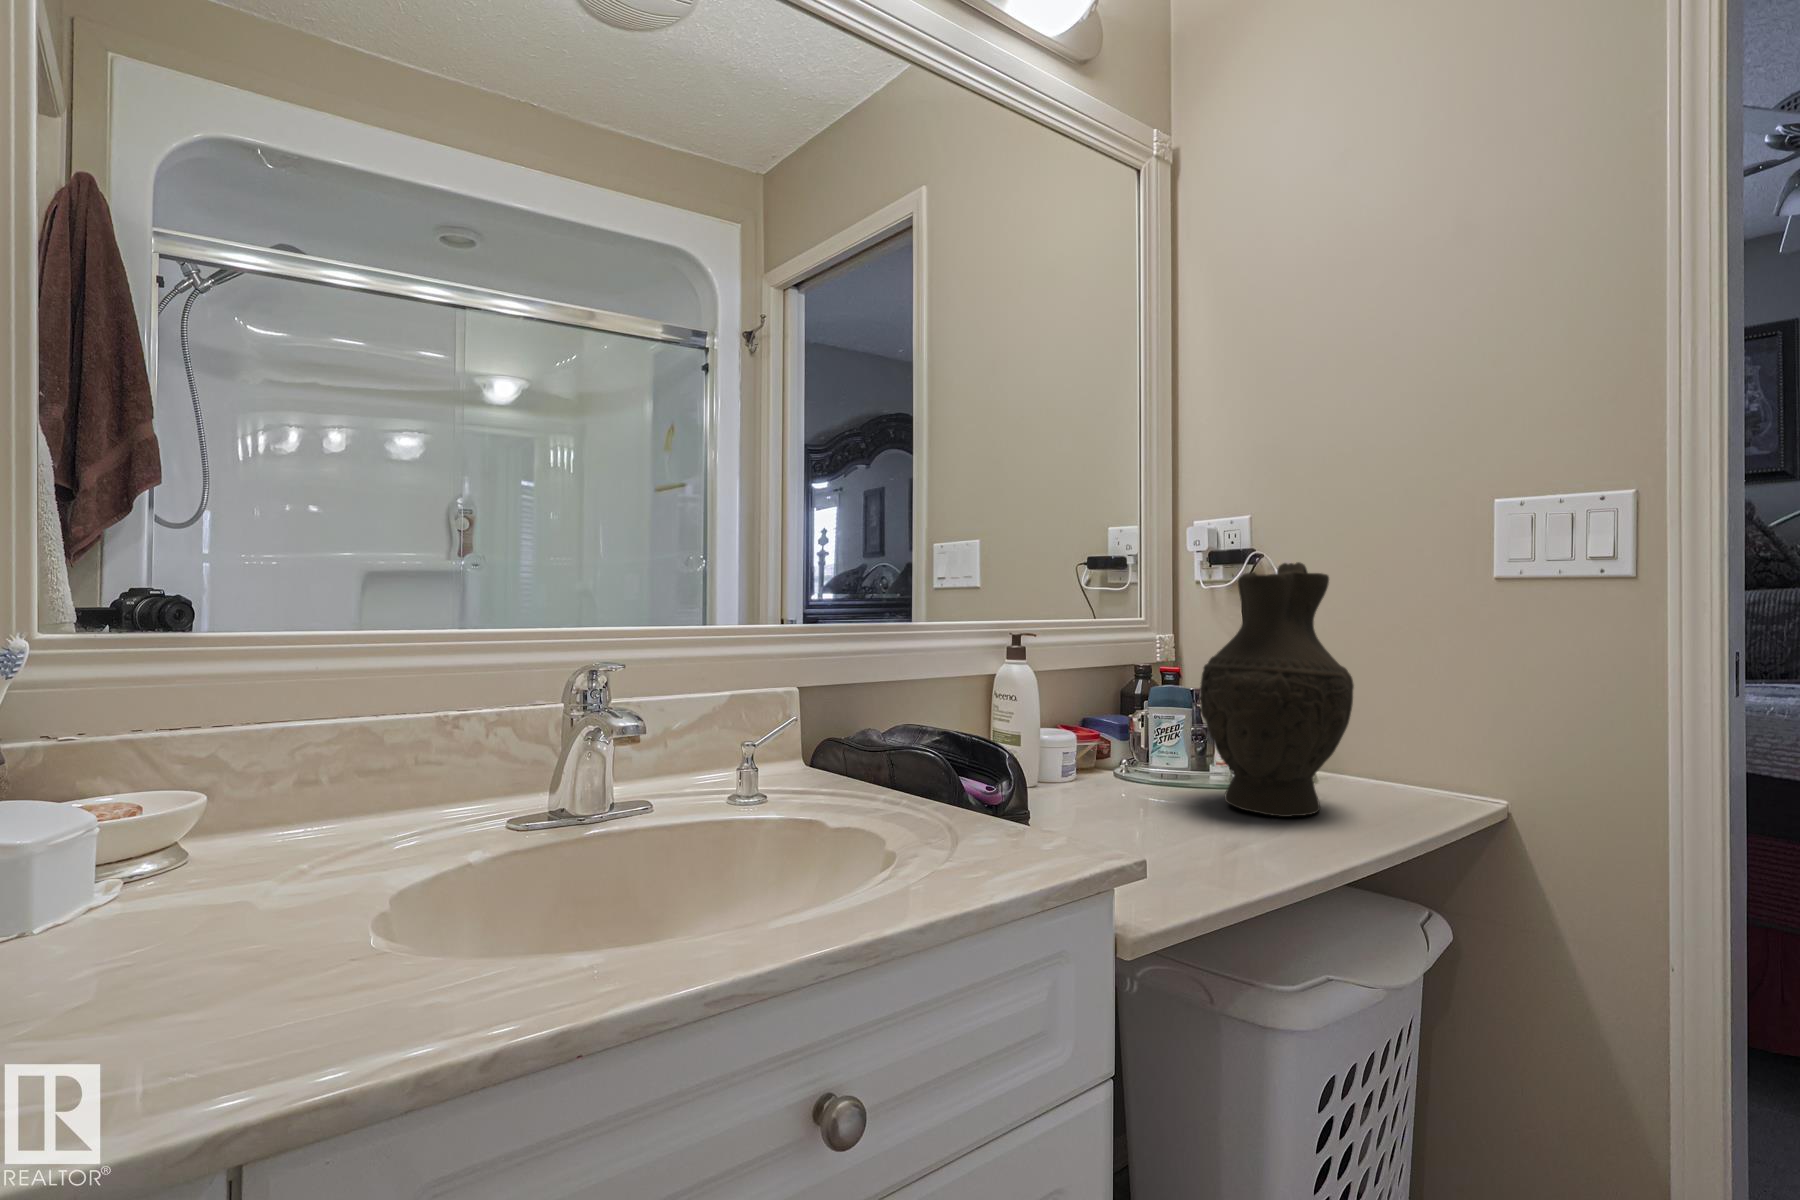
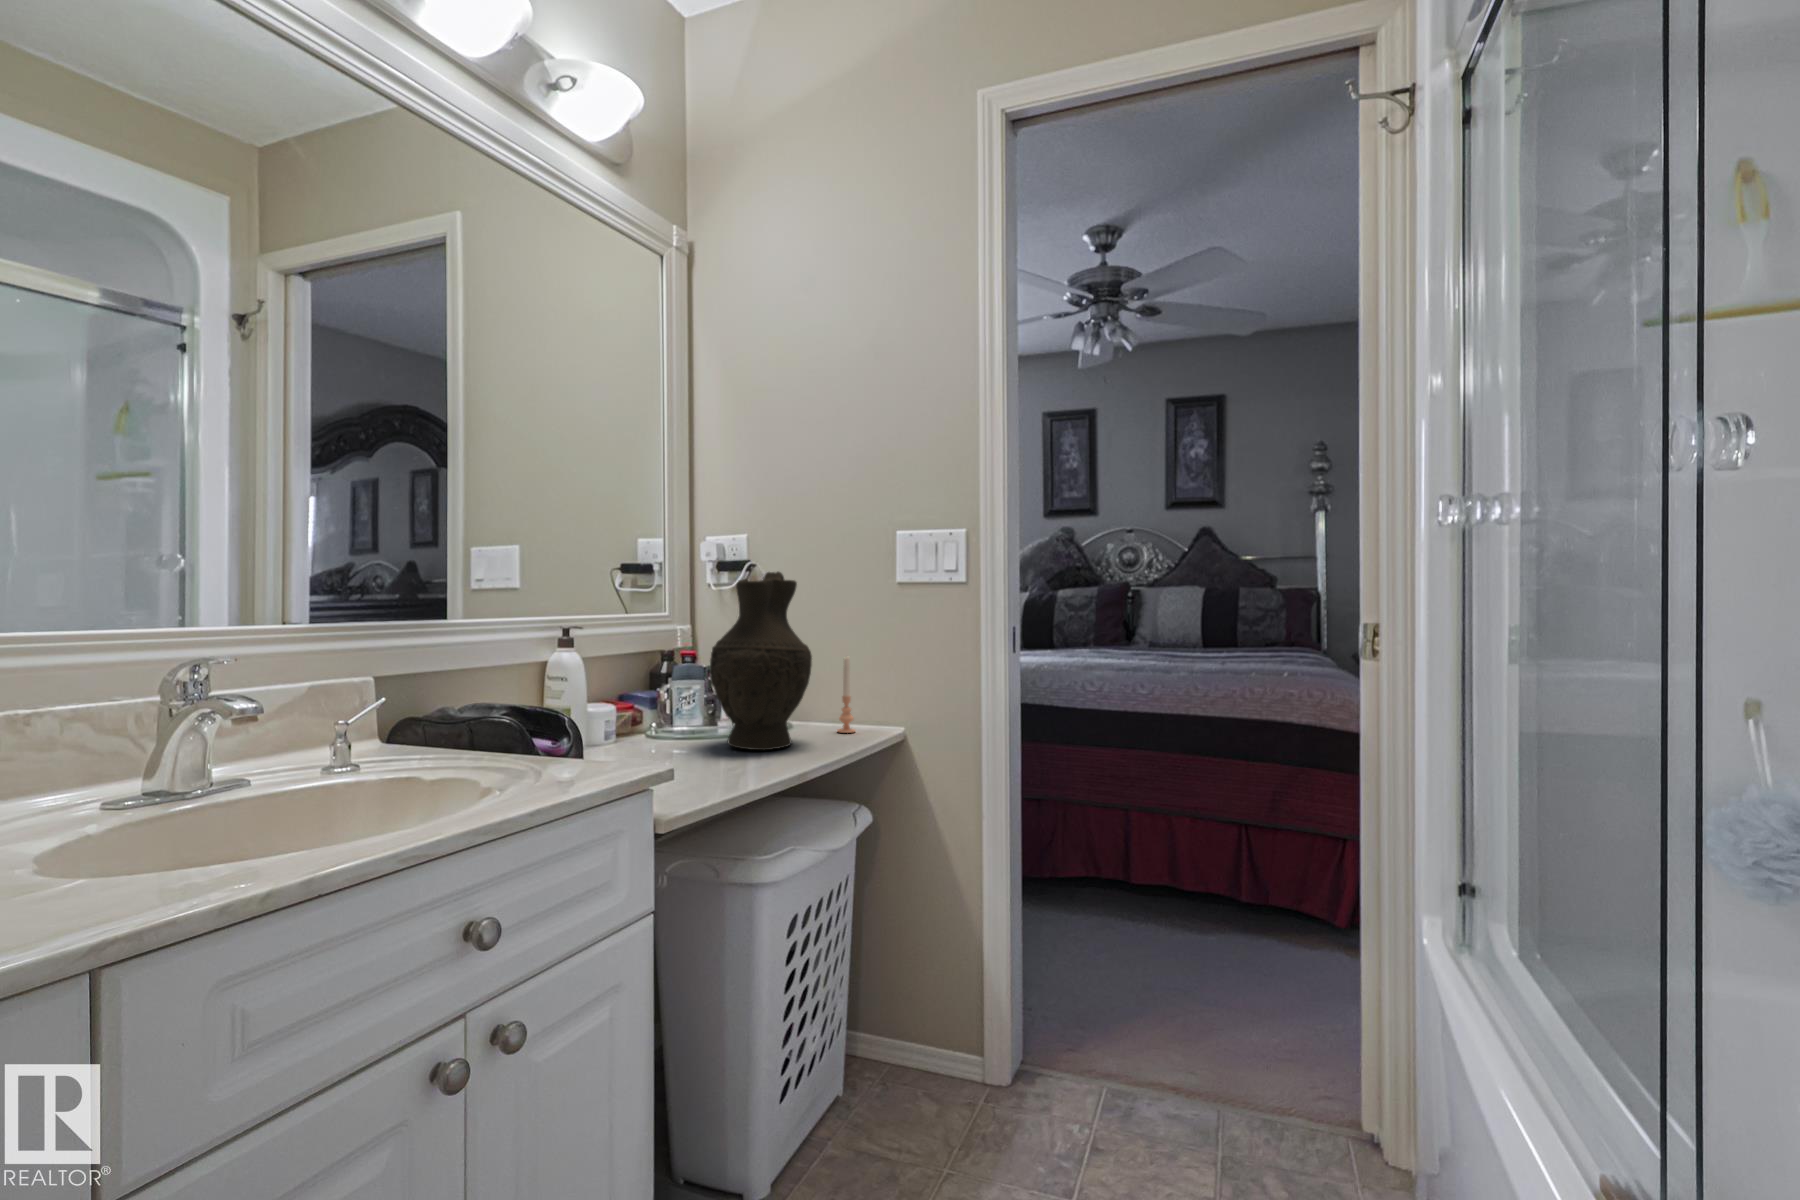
candle: none [1388,685,1419,798] -> present [837,657,855,733]

